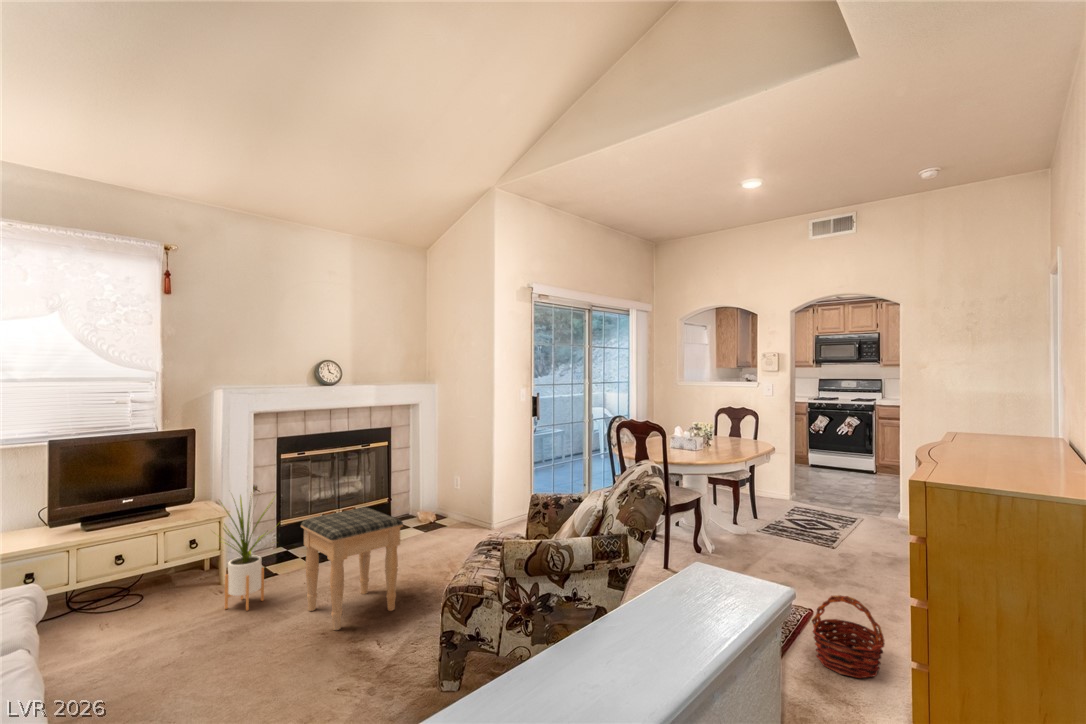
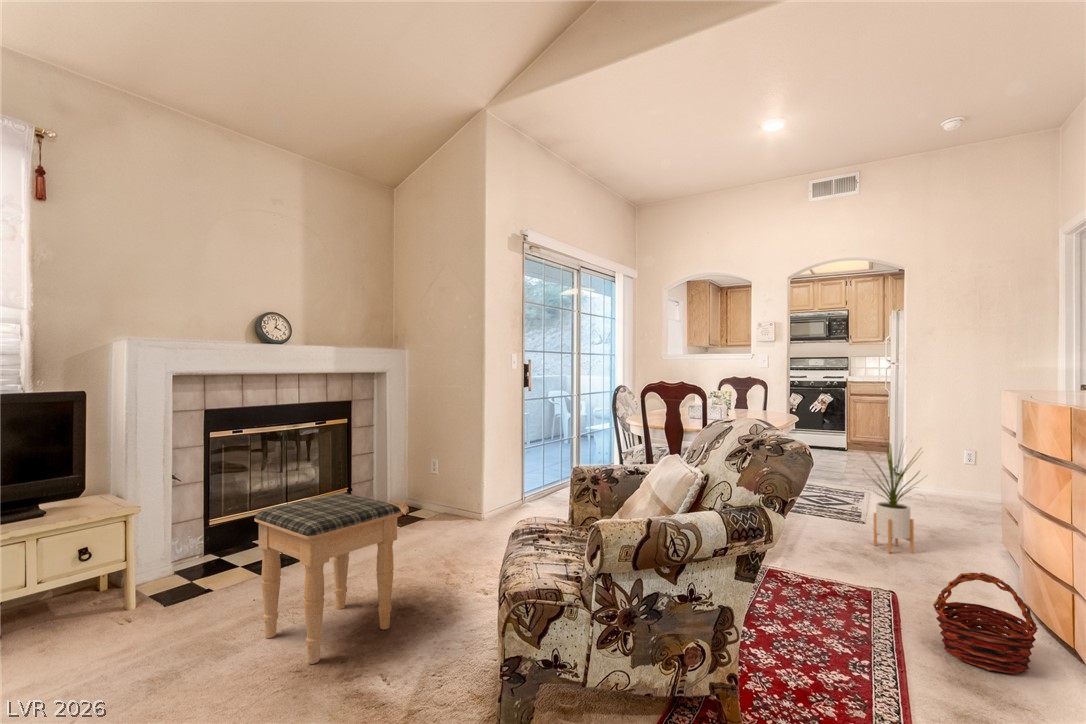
house plant: present [221,495,272,611] -> present [863,438,919,553]

